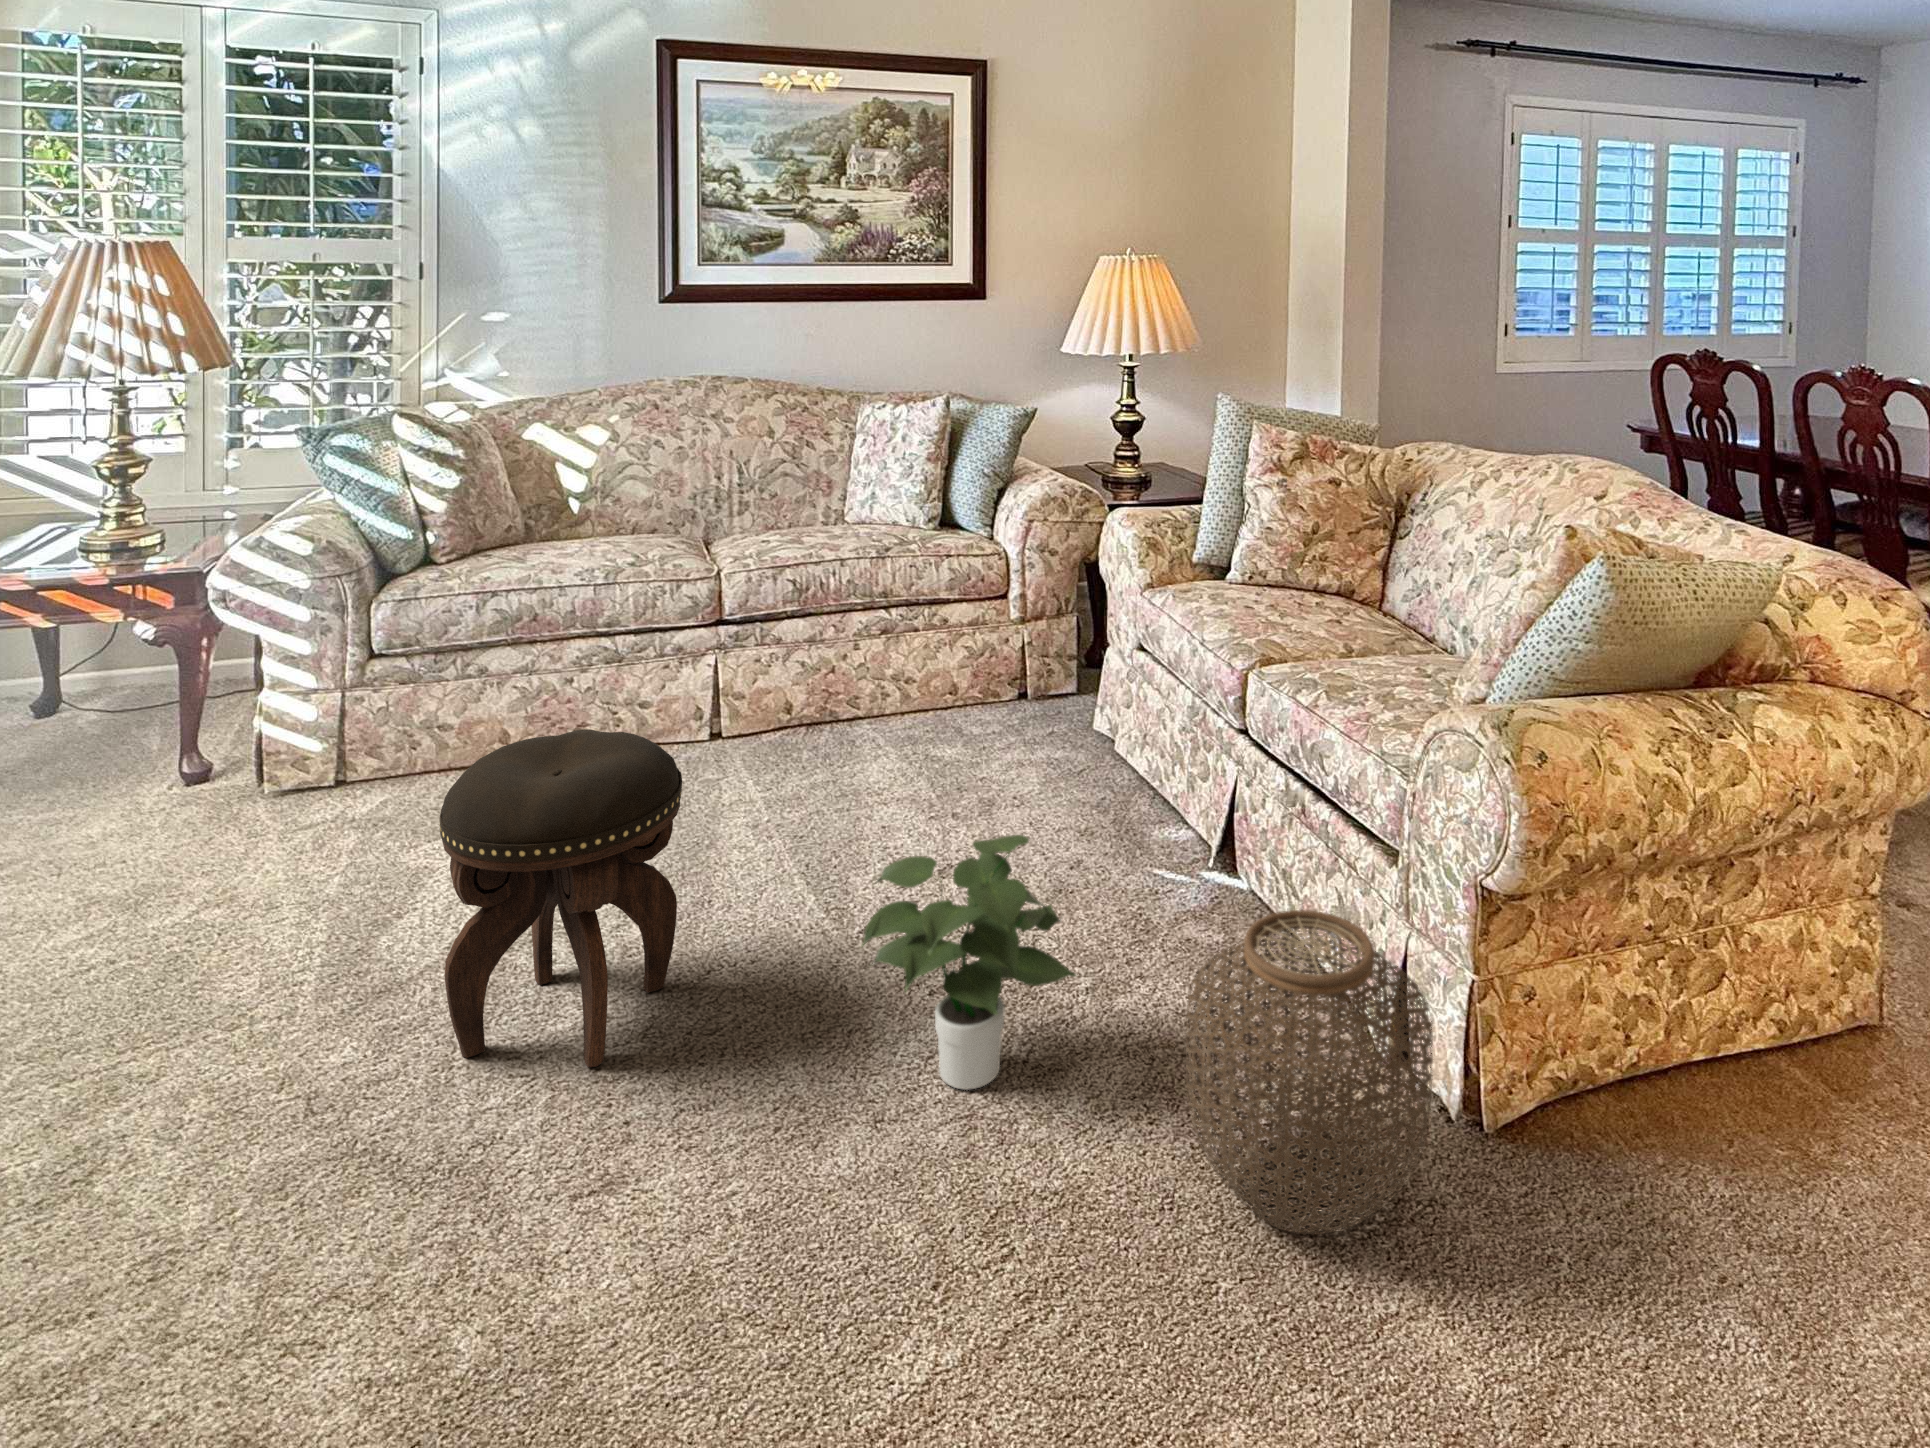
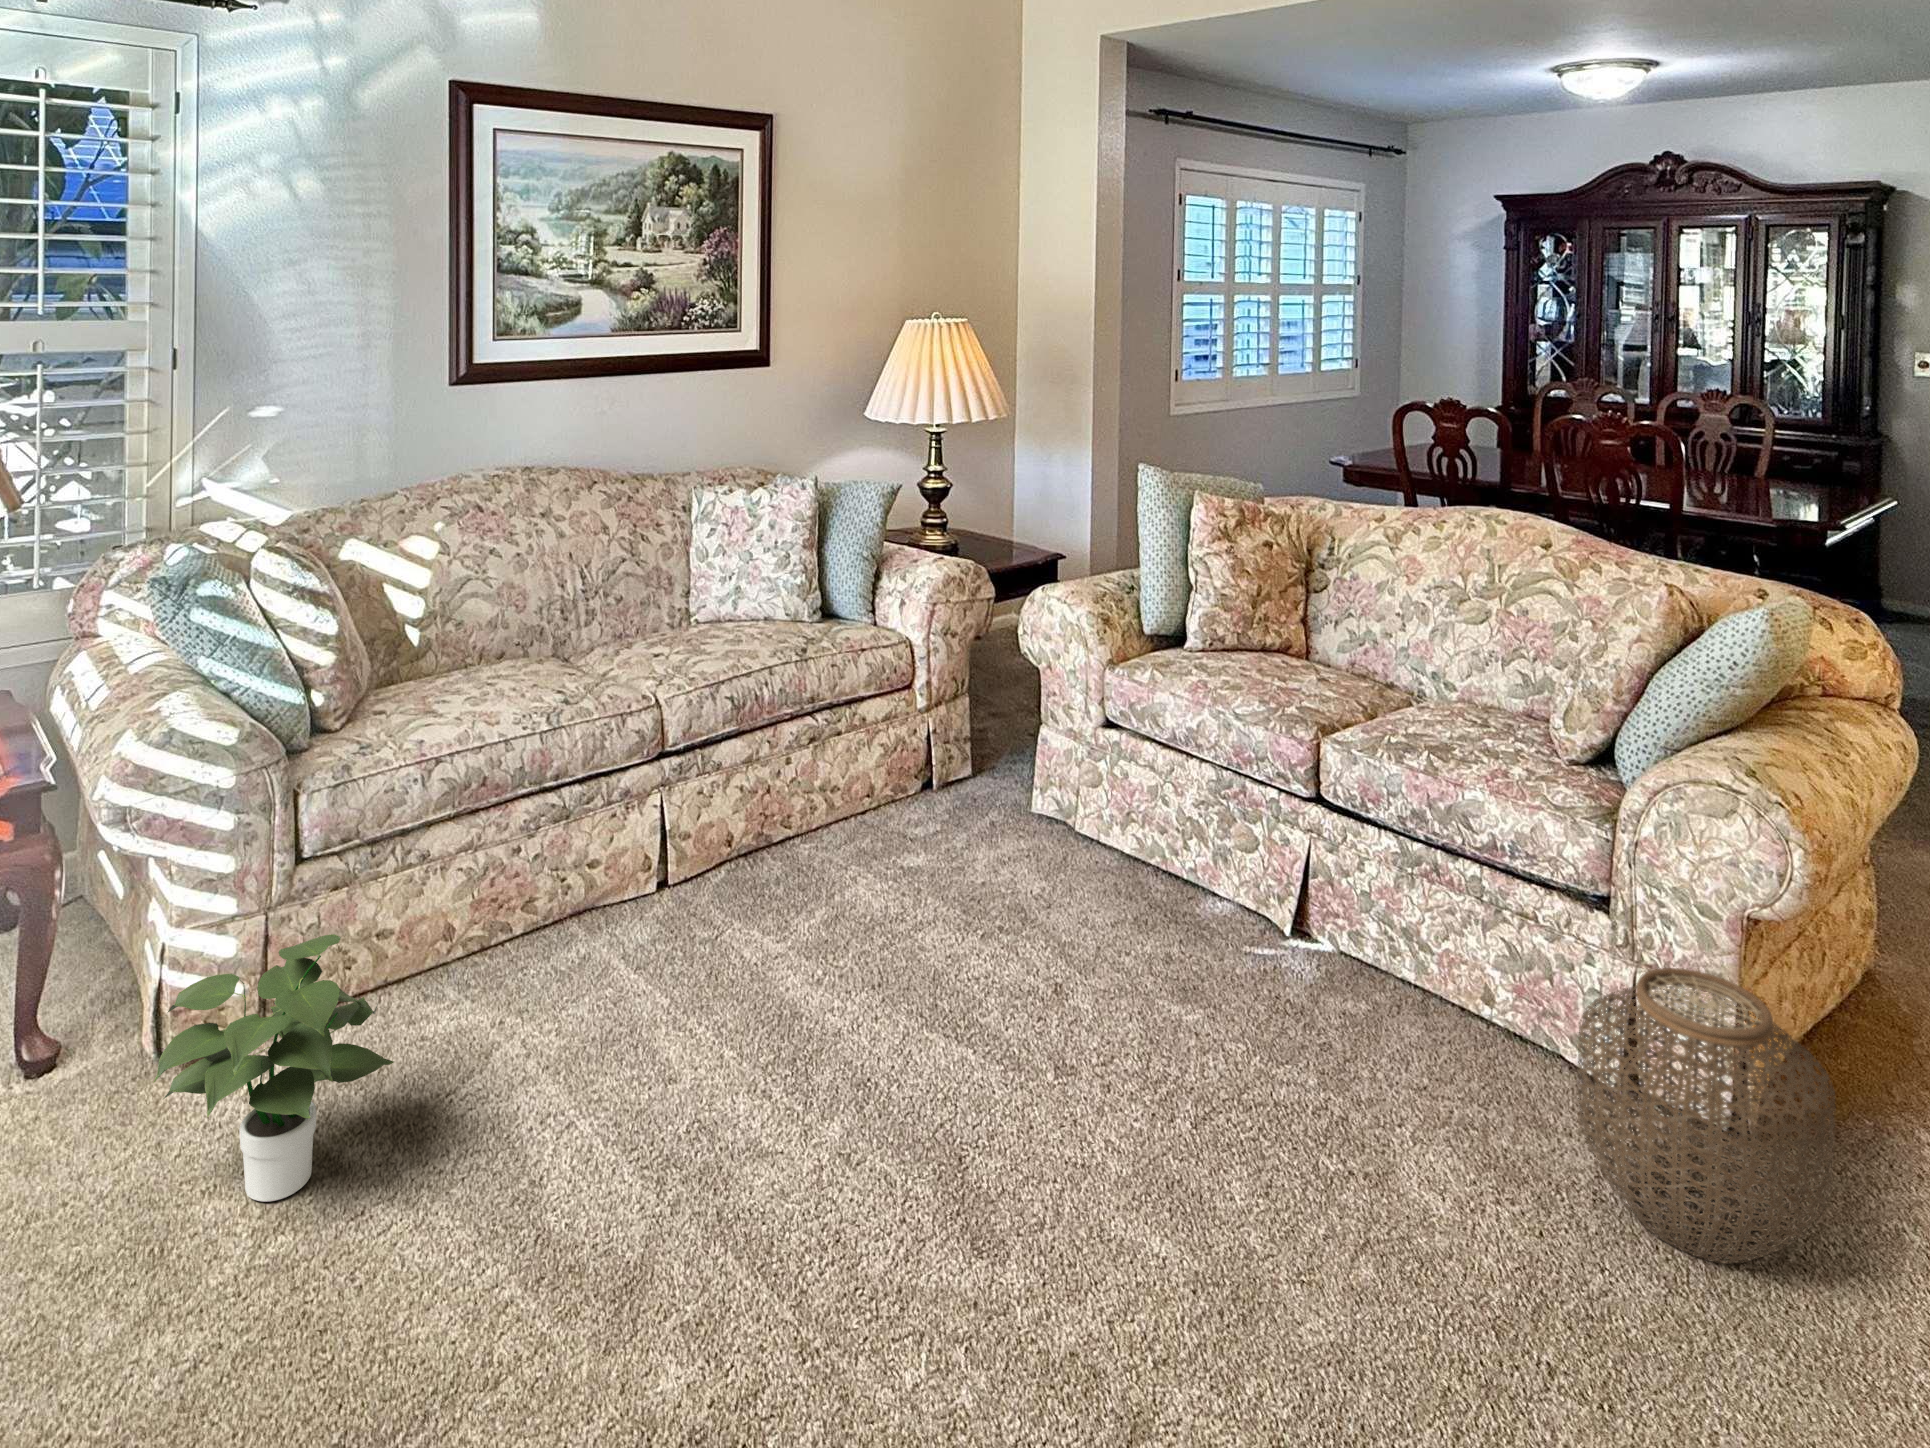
footstool: present [440,729,682,1068] -> none [773,910,1023,1319]
potted plant: present [862,835,1078,1090] -> present [153,934,394,1202]

